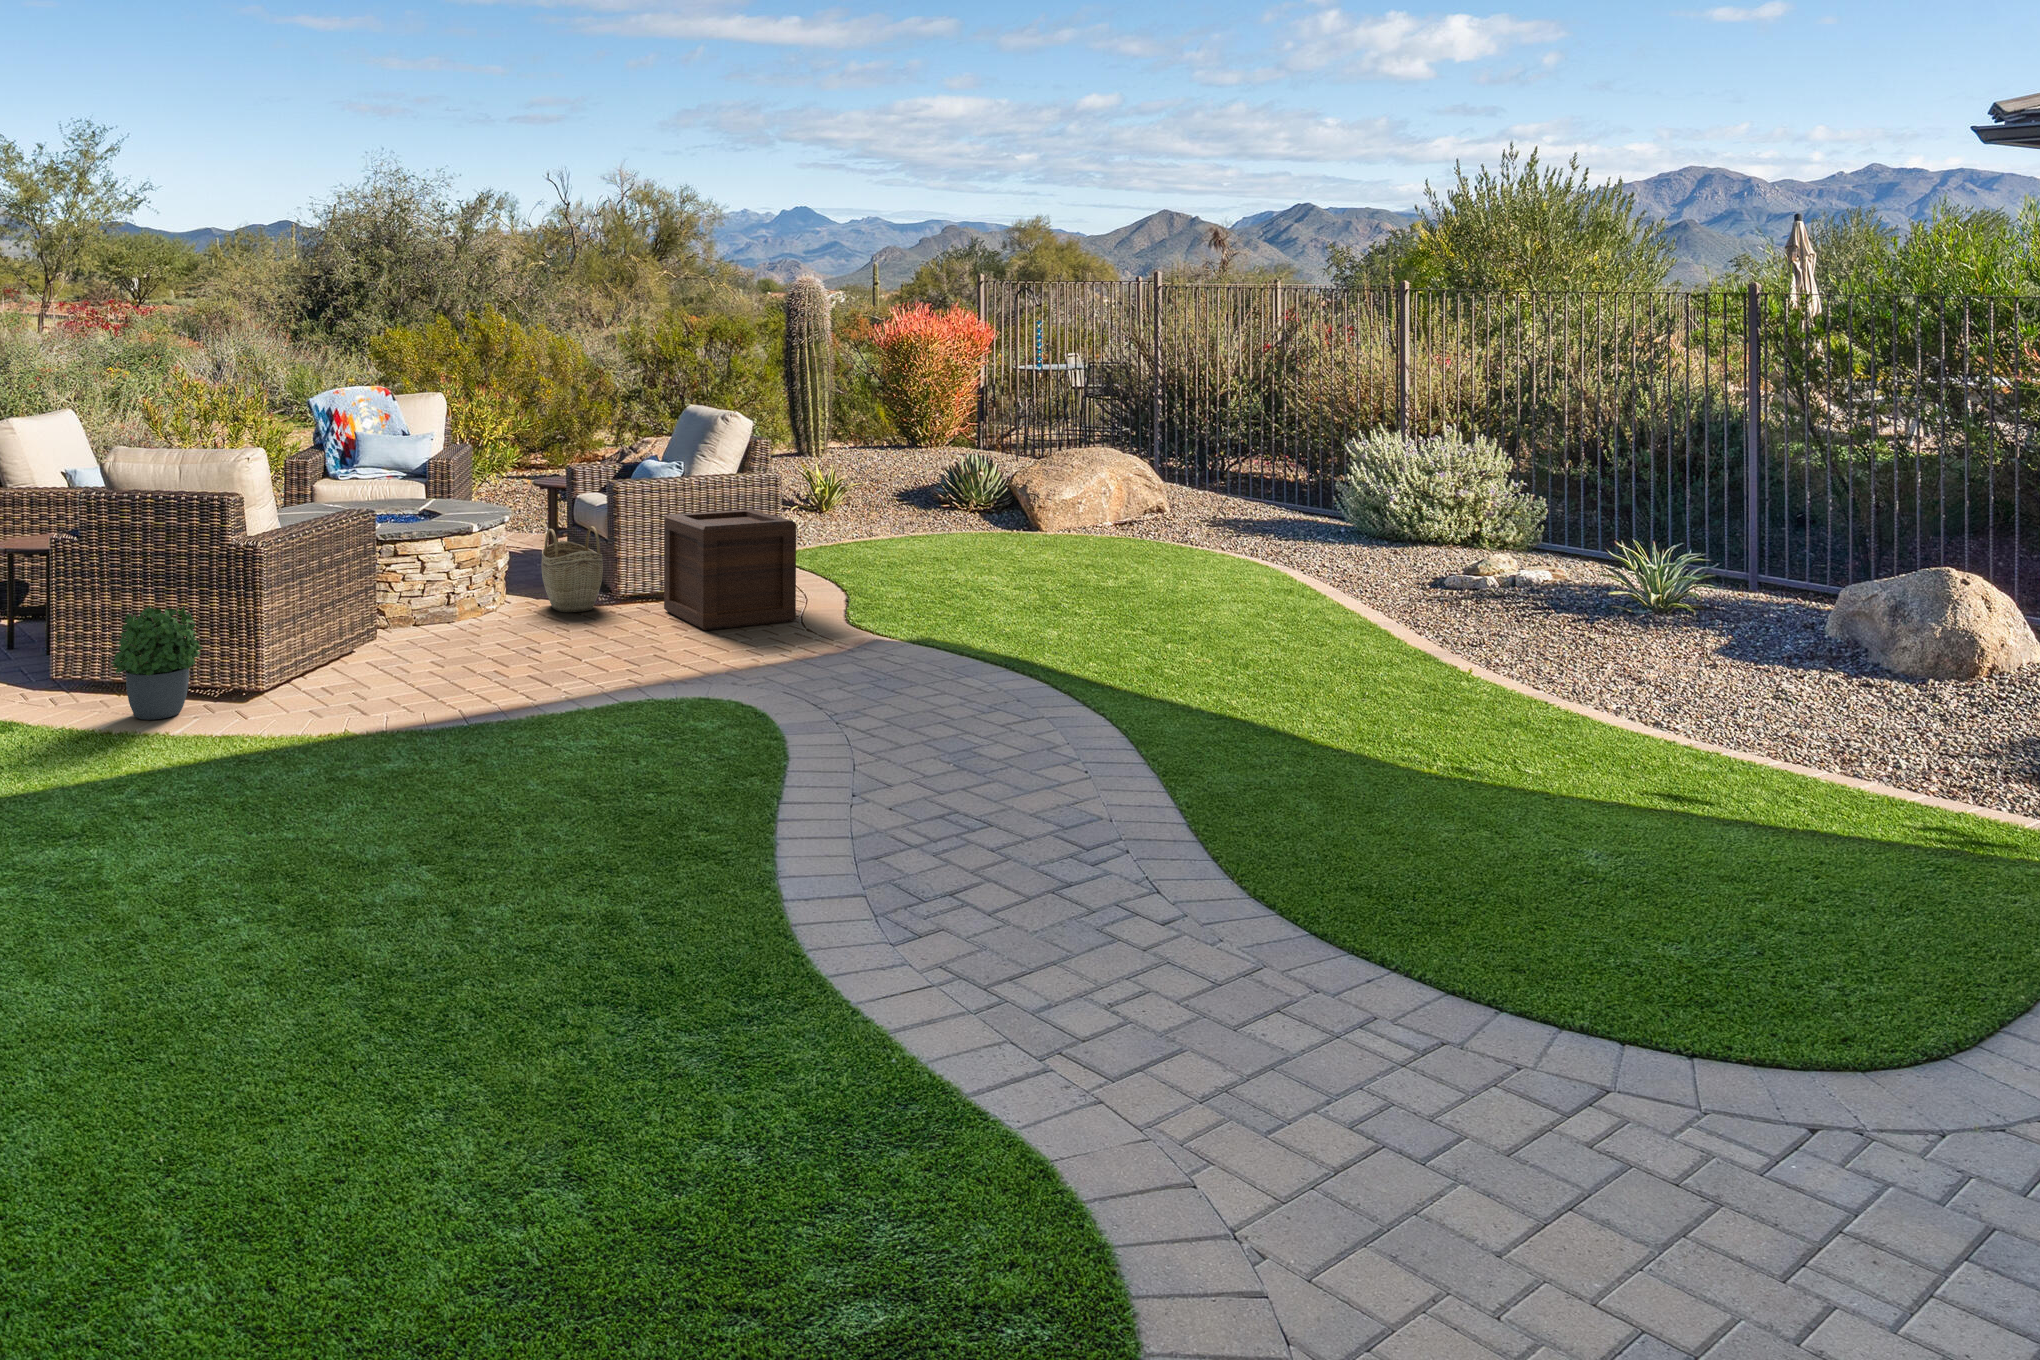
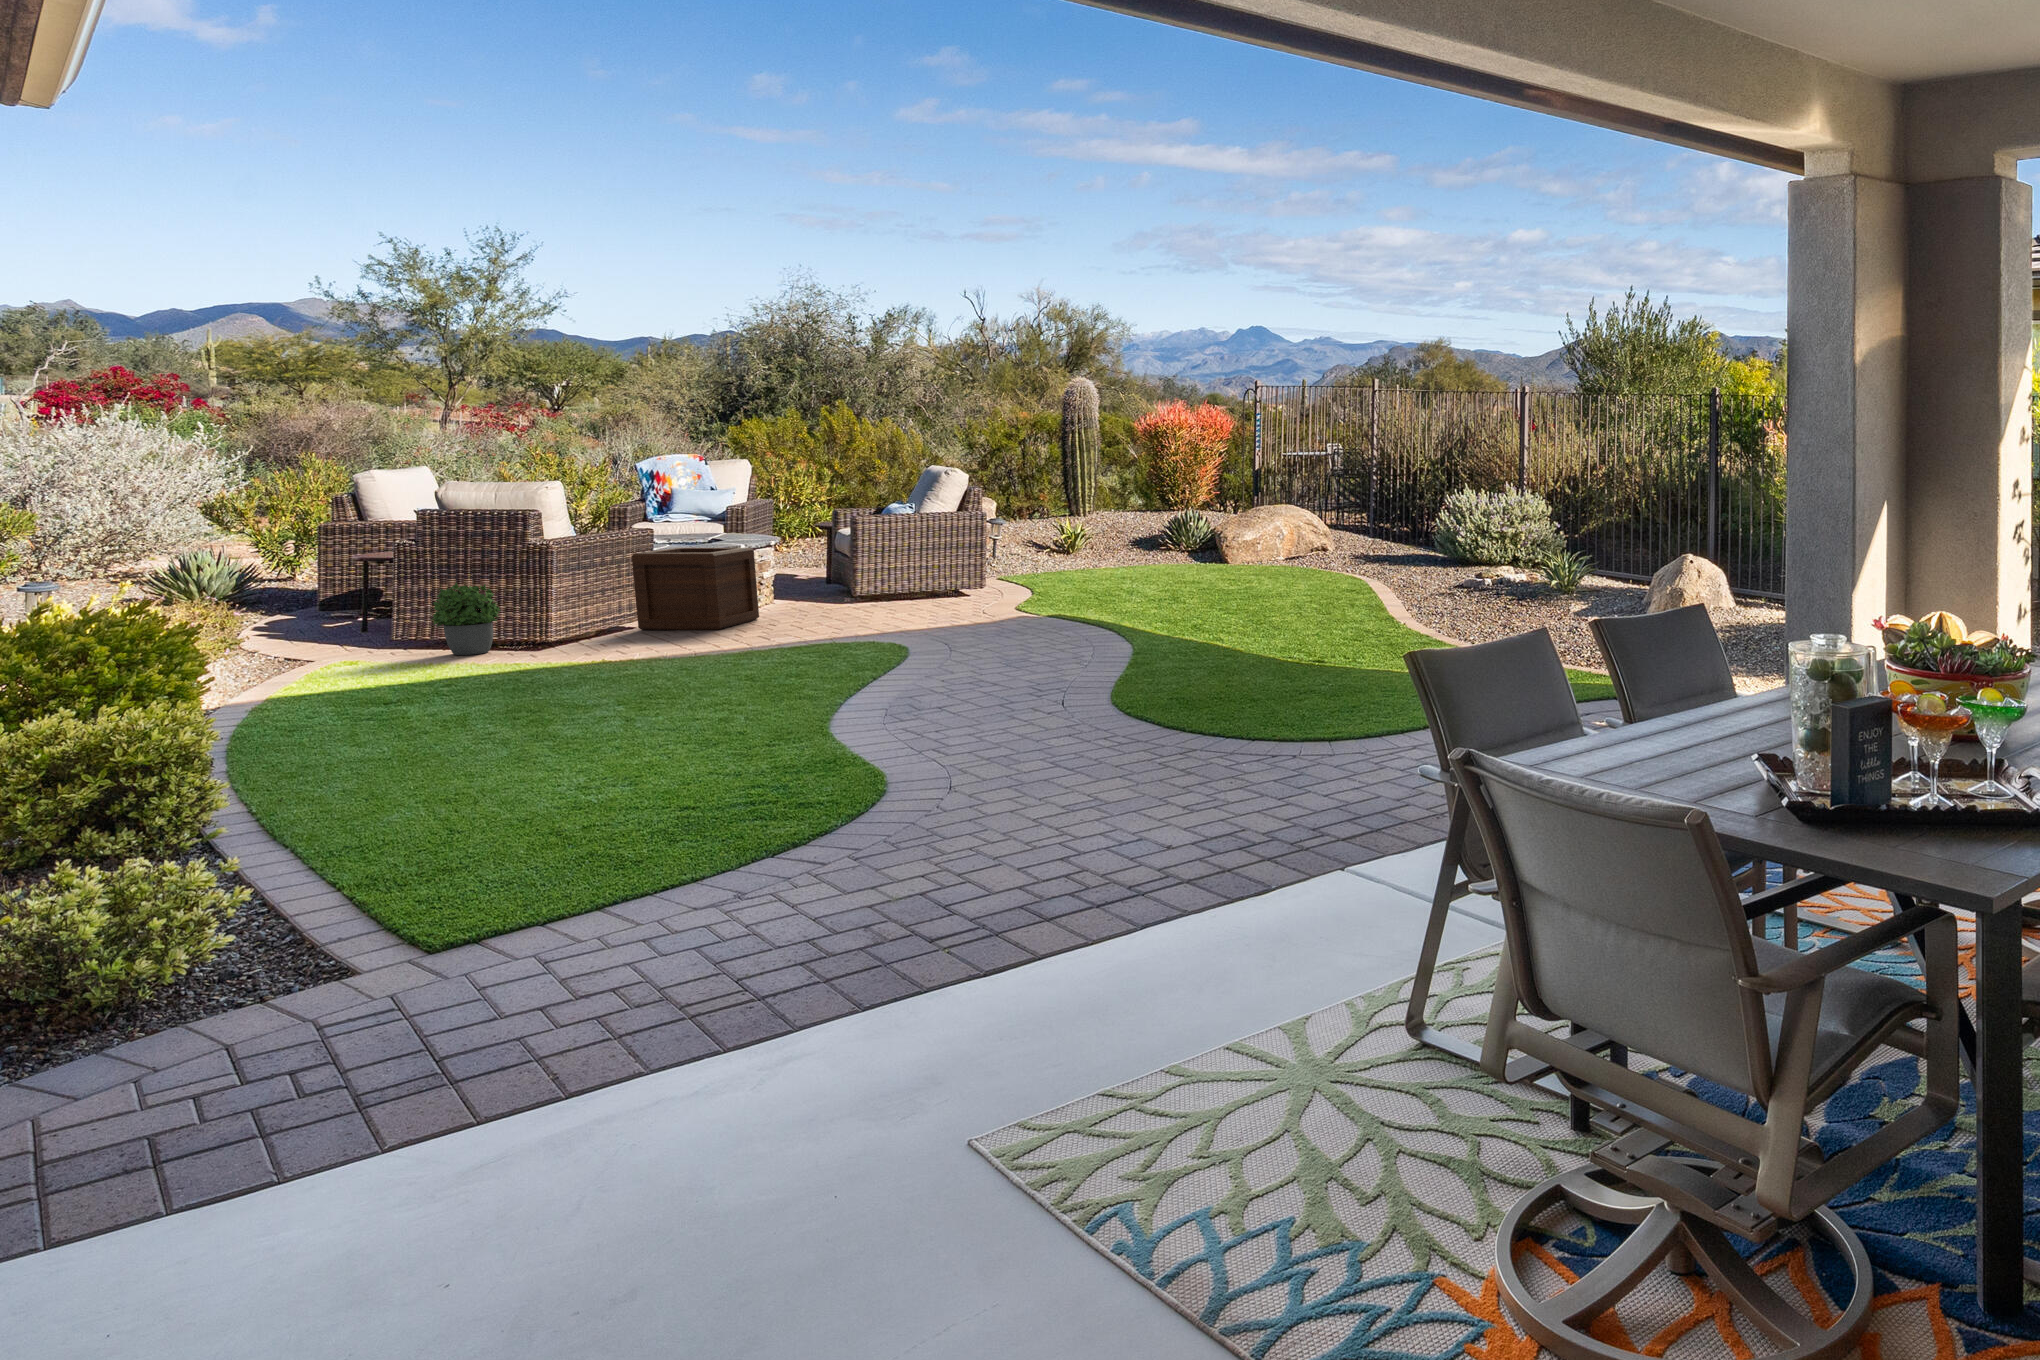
wooden crate: present [664,510,796,630] -> present [632,548,759,630]
woven basket: present [541,526,603,612] -> none [805,550,851,608]

